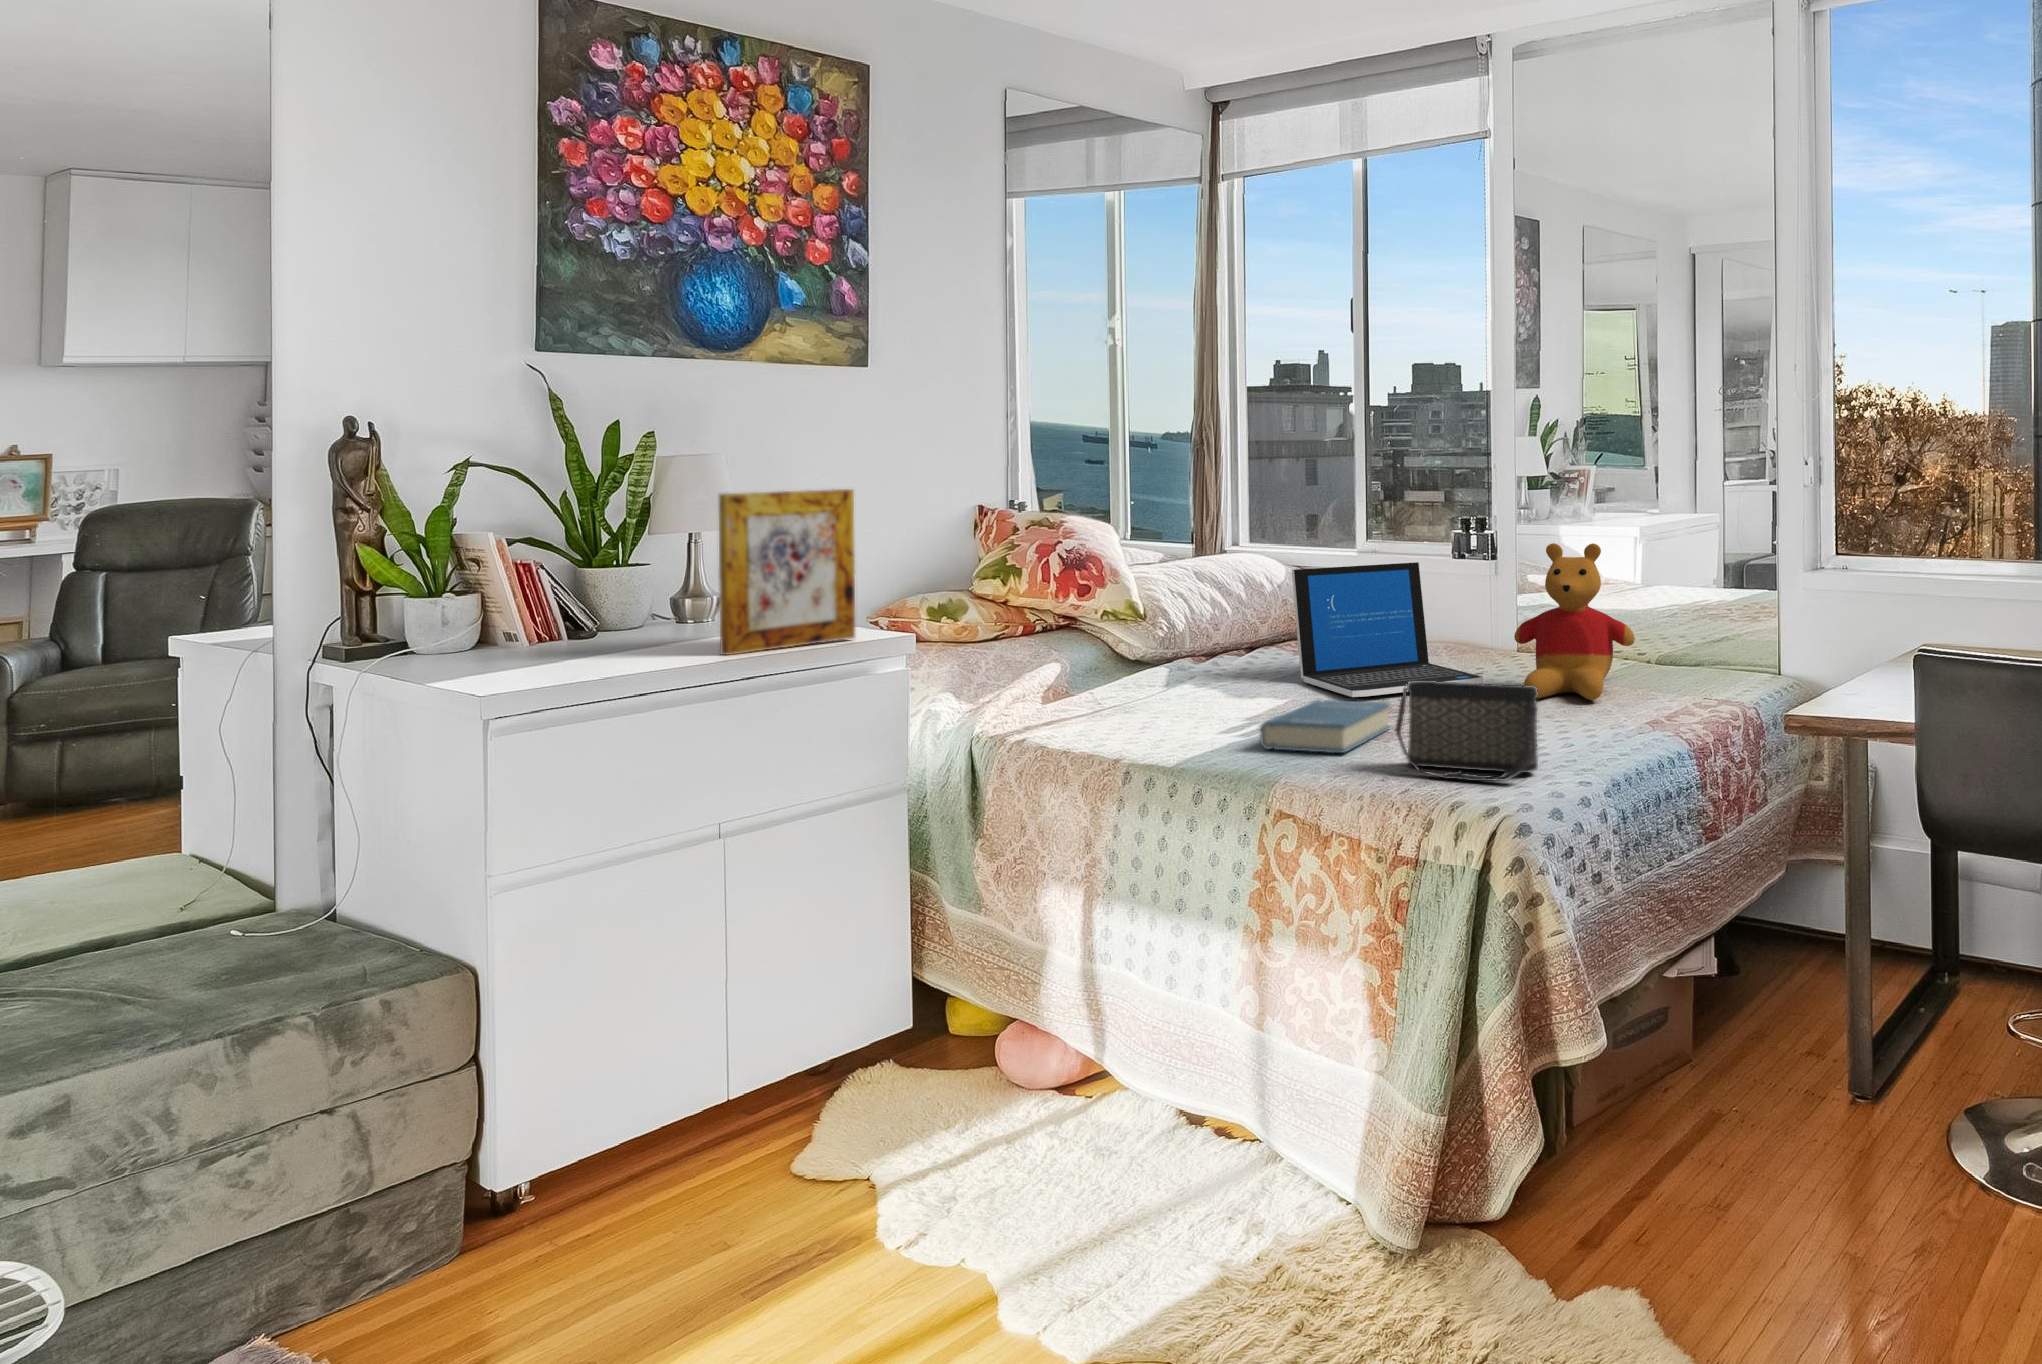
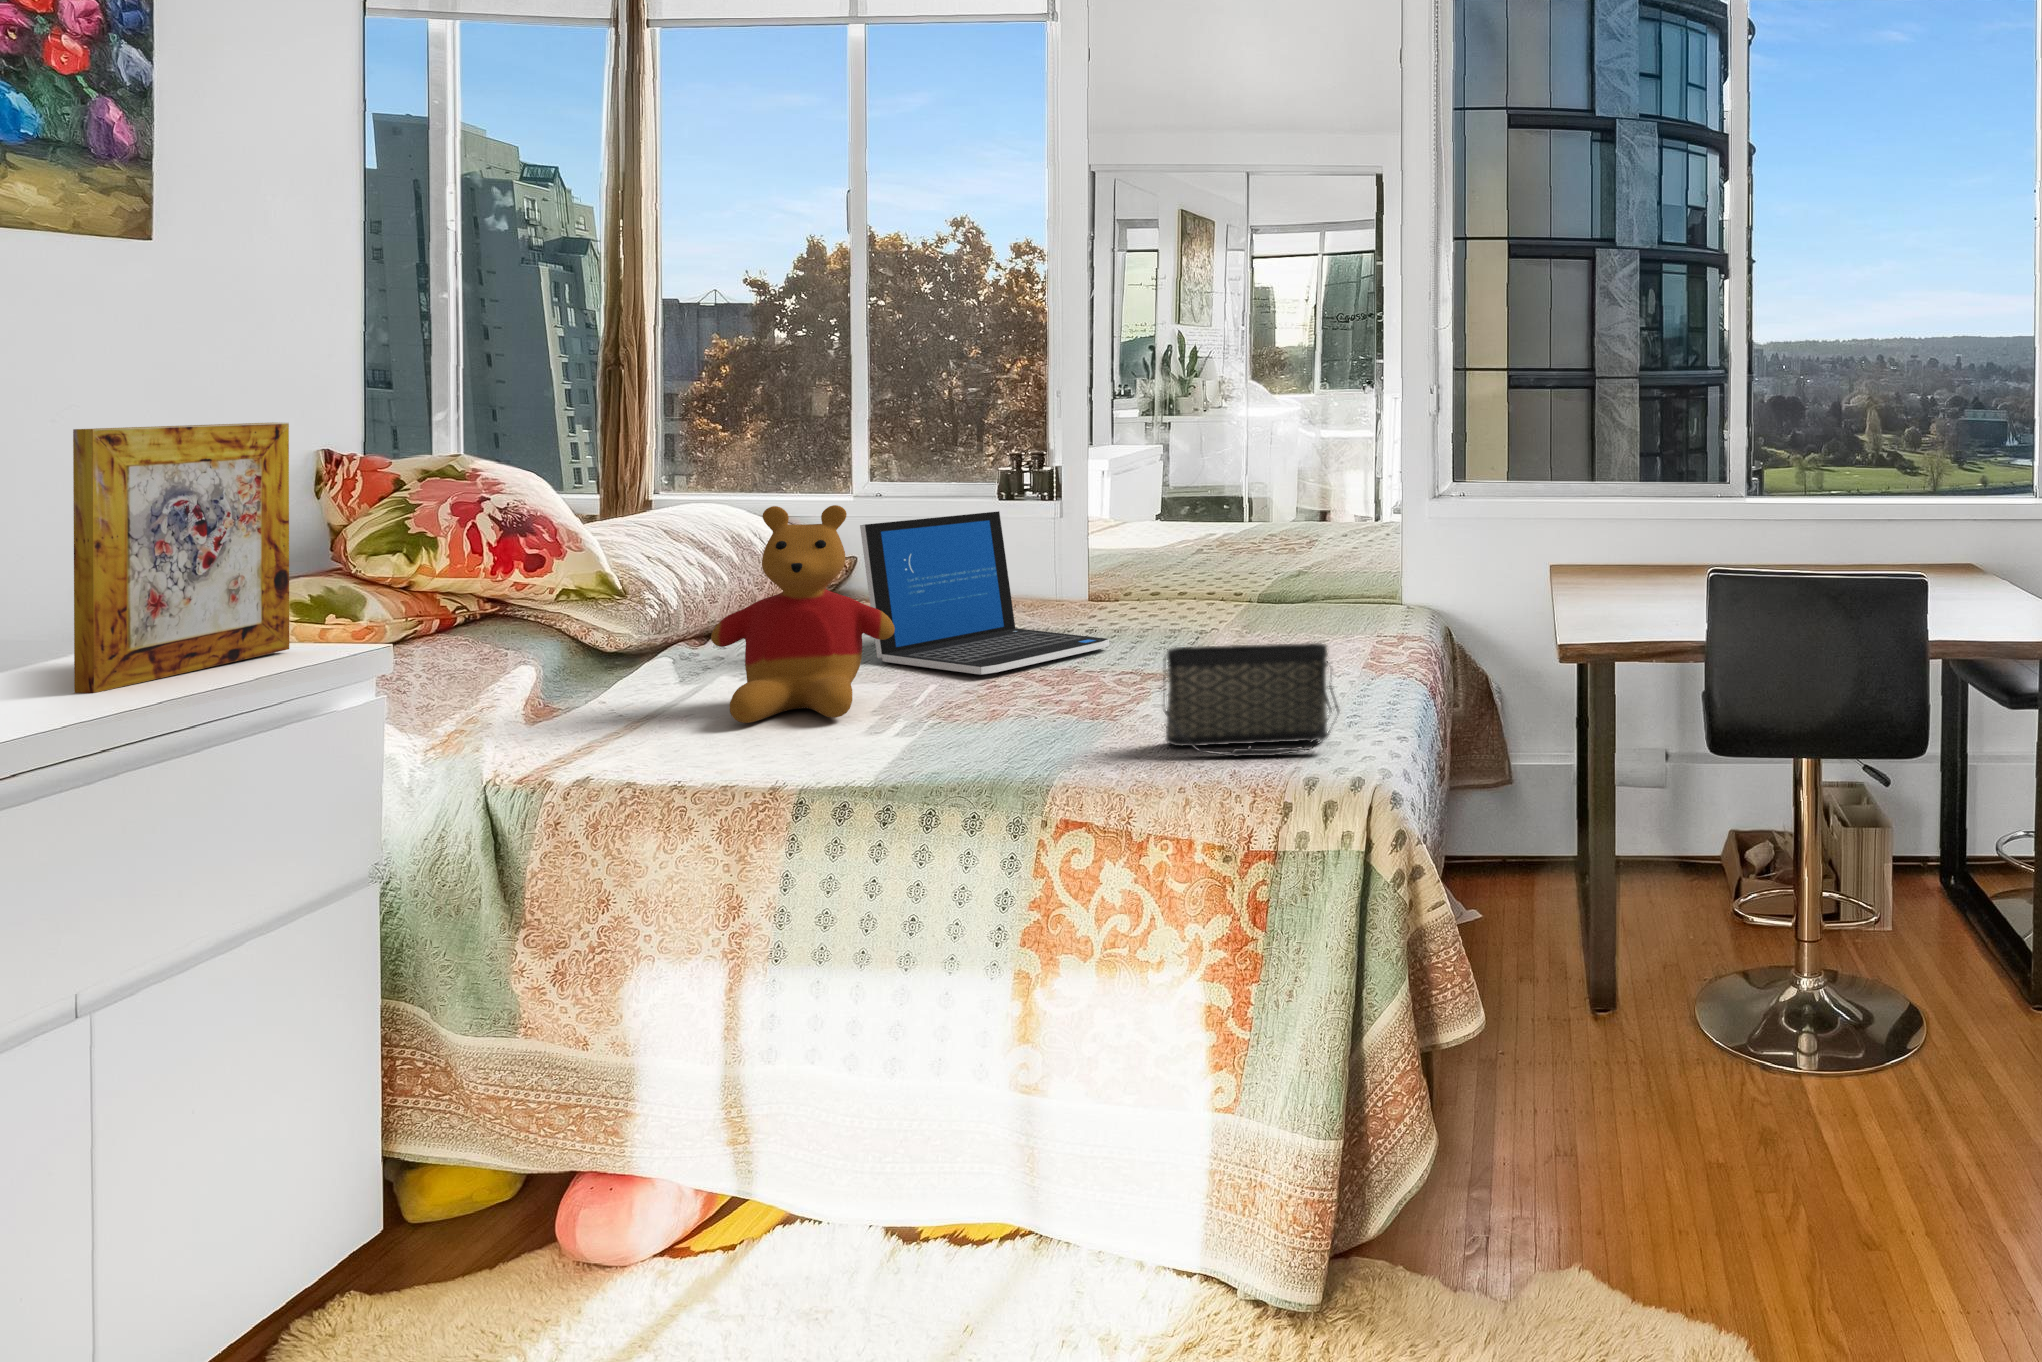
stuffed bear: present [1514,543,1635,700] -> present [711,505,895,723]
hardback book: present [1260,700,1390,753] -> none [956,677,1079,747]

